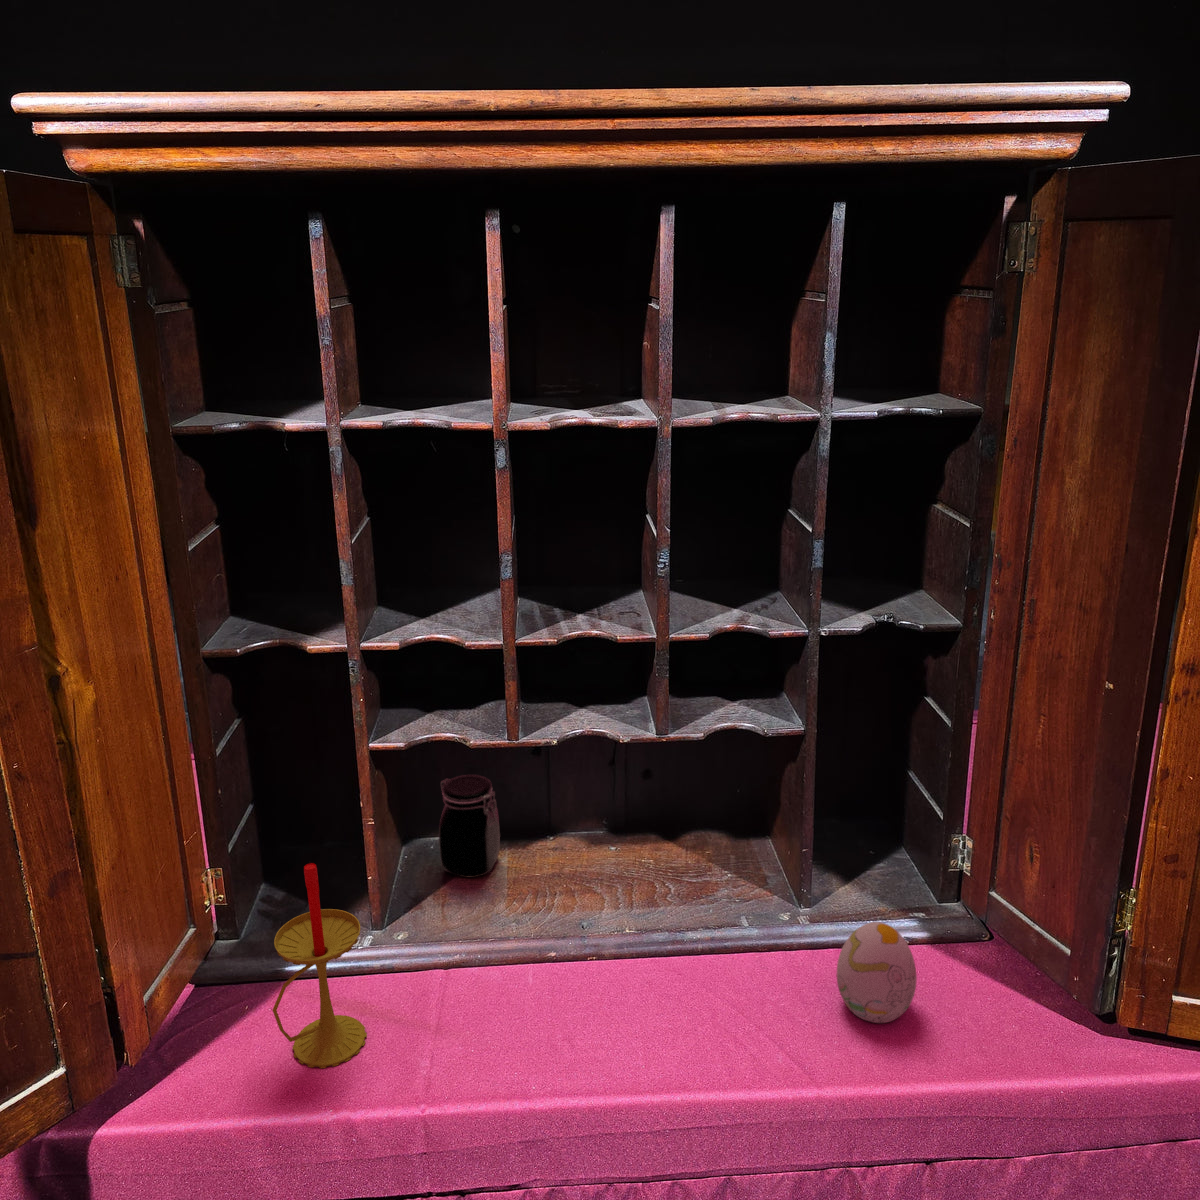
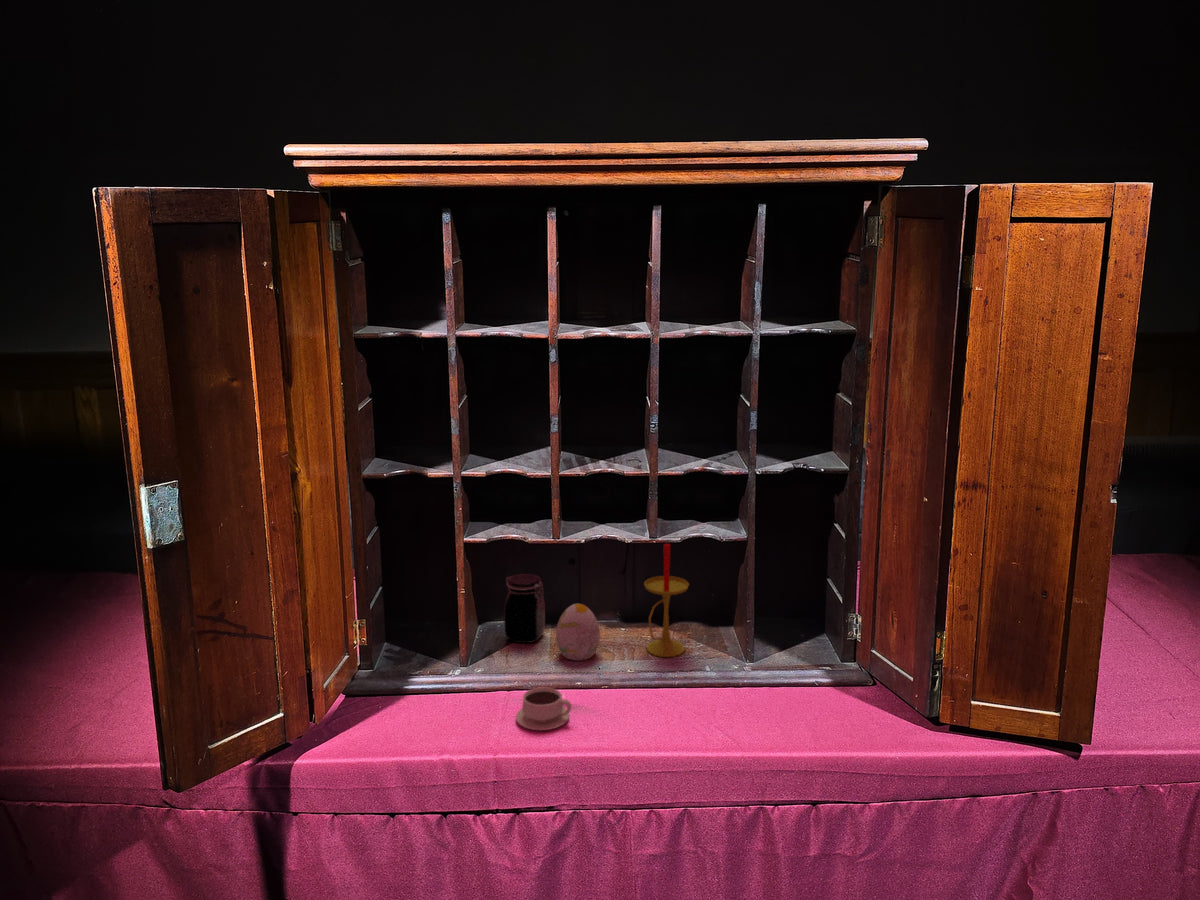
candle: present [273,863,367,1068] -> present [644,543,689,657]
decorative egg: present [837,922,917,1023] -> present [556,604,600,661]
teacup: none [455,979,542,1059] -> present [516,687,571,730]

